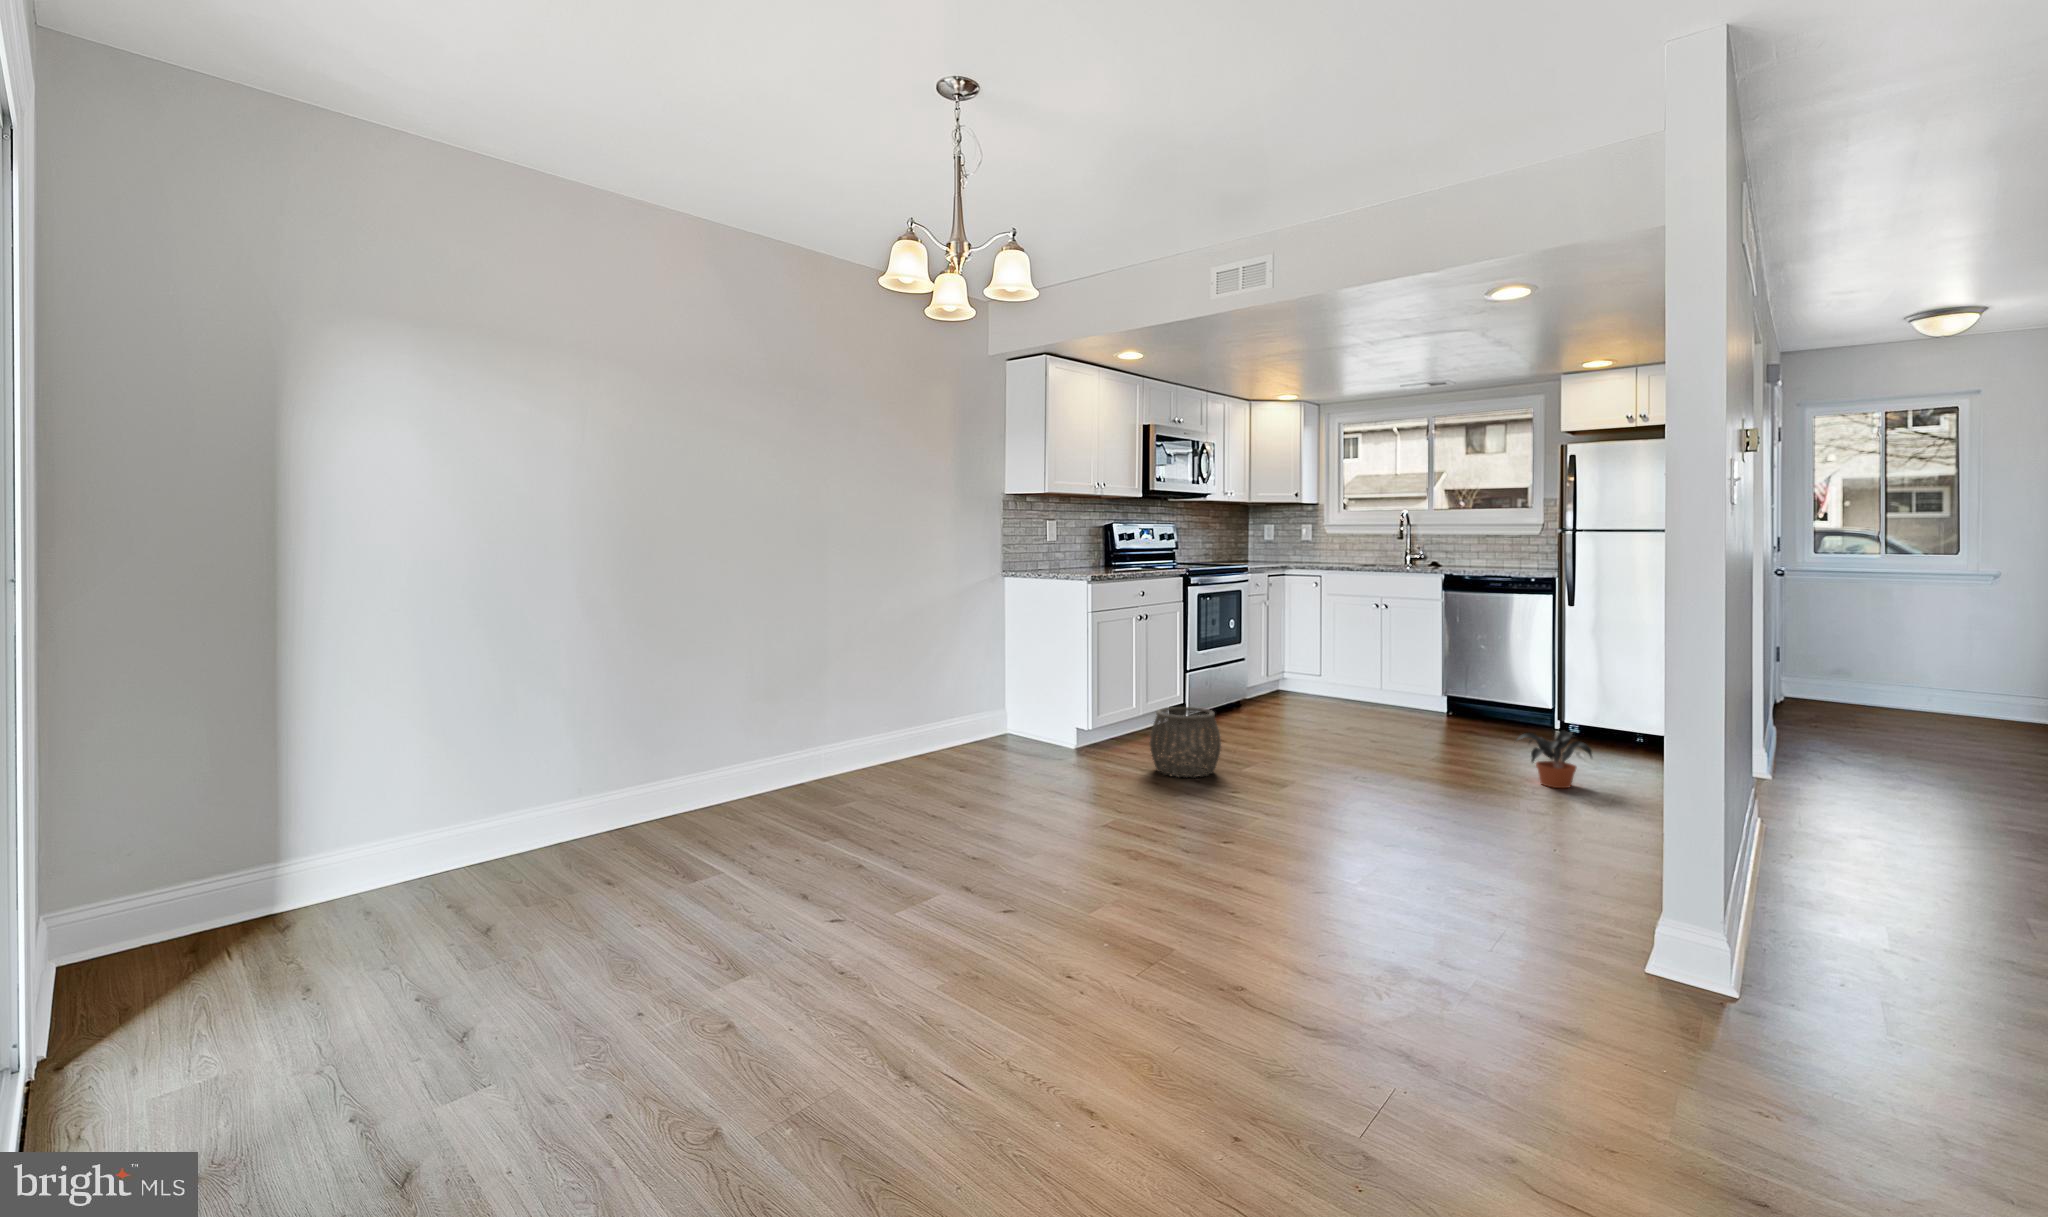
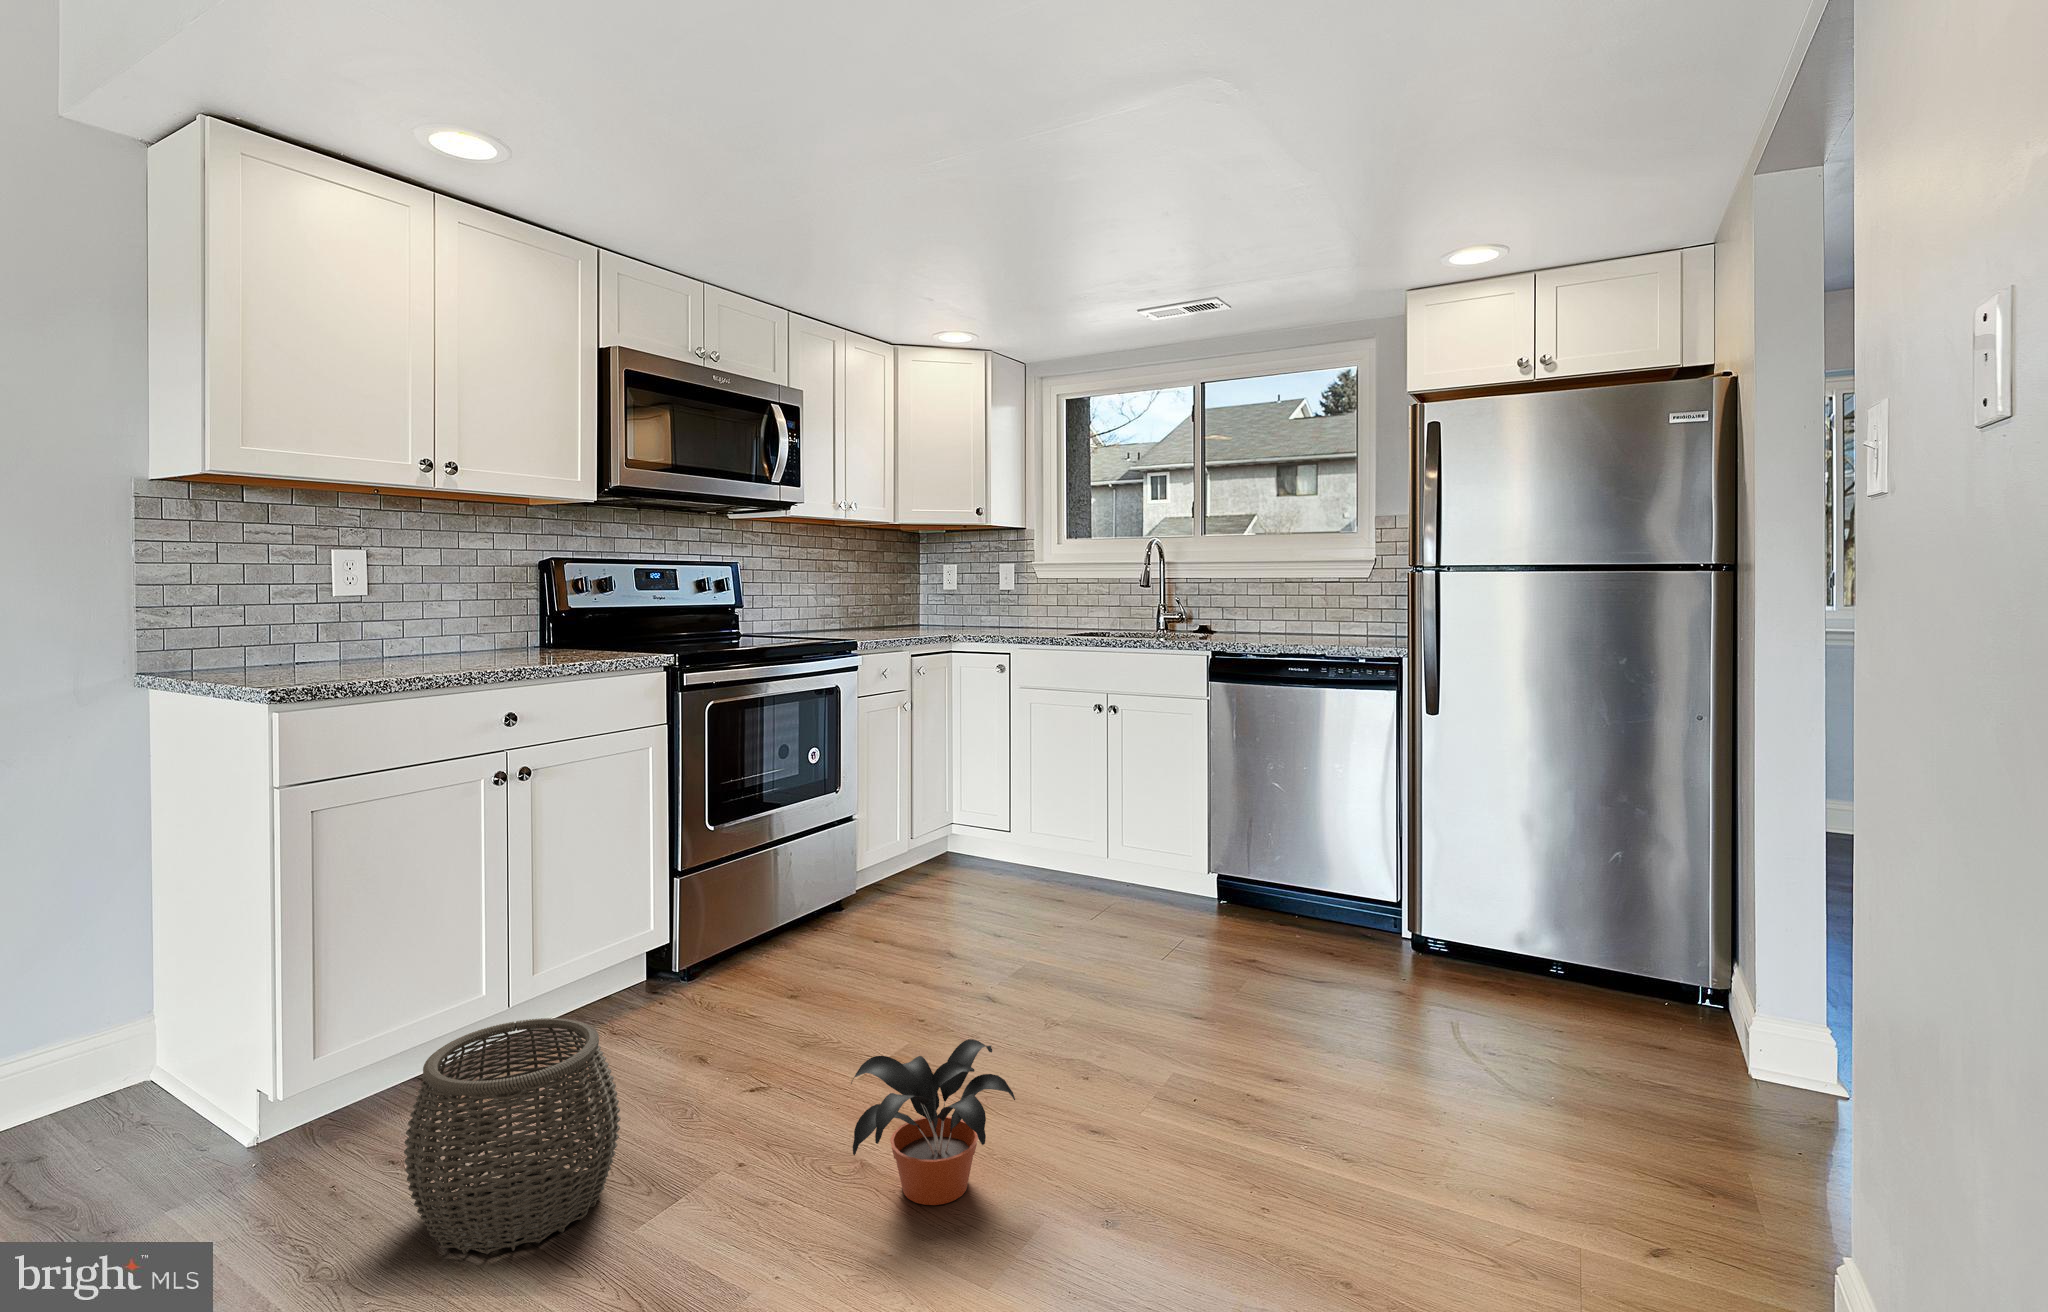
potted plant: present [1514,730,1592,788] -> present [851,1039,1015,1205]

